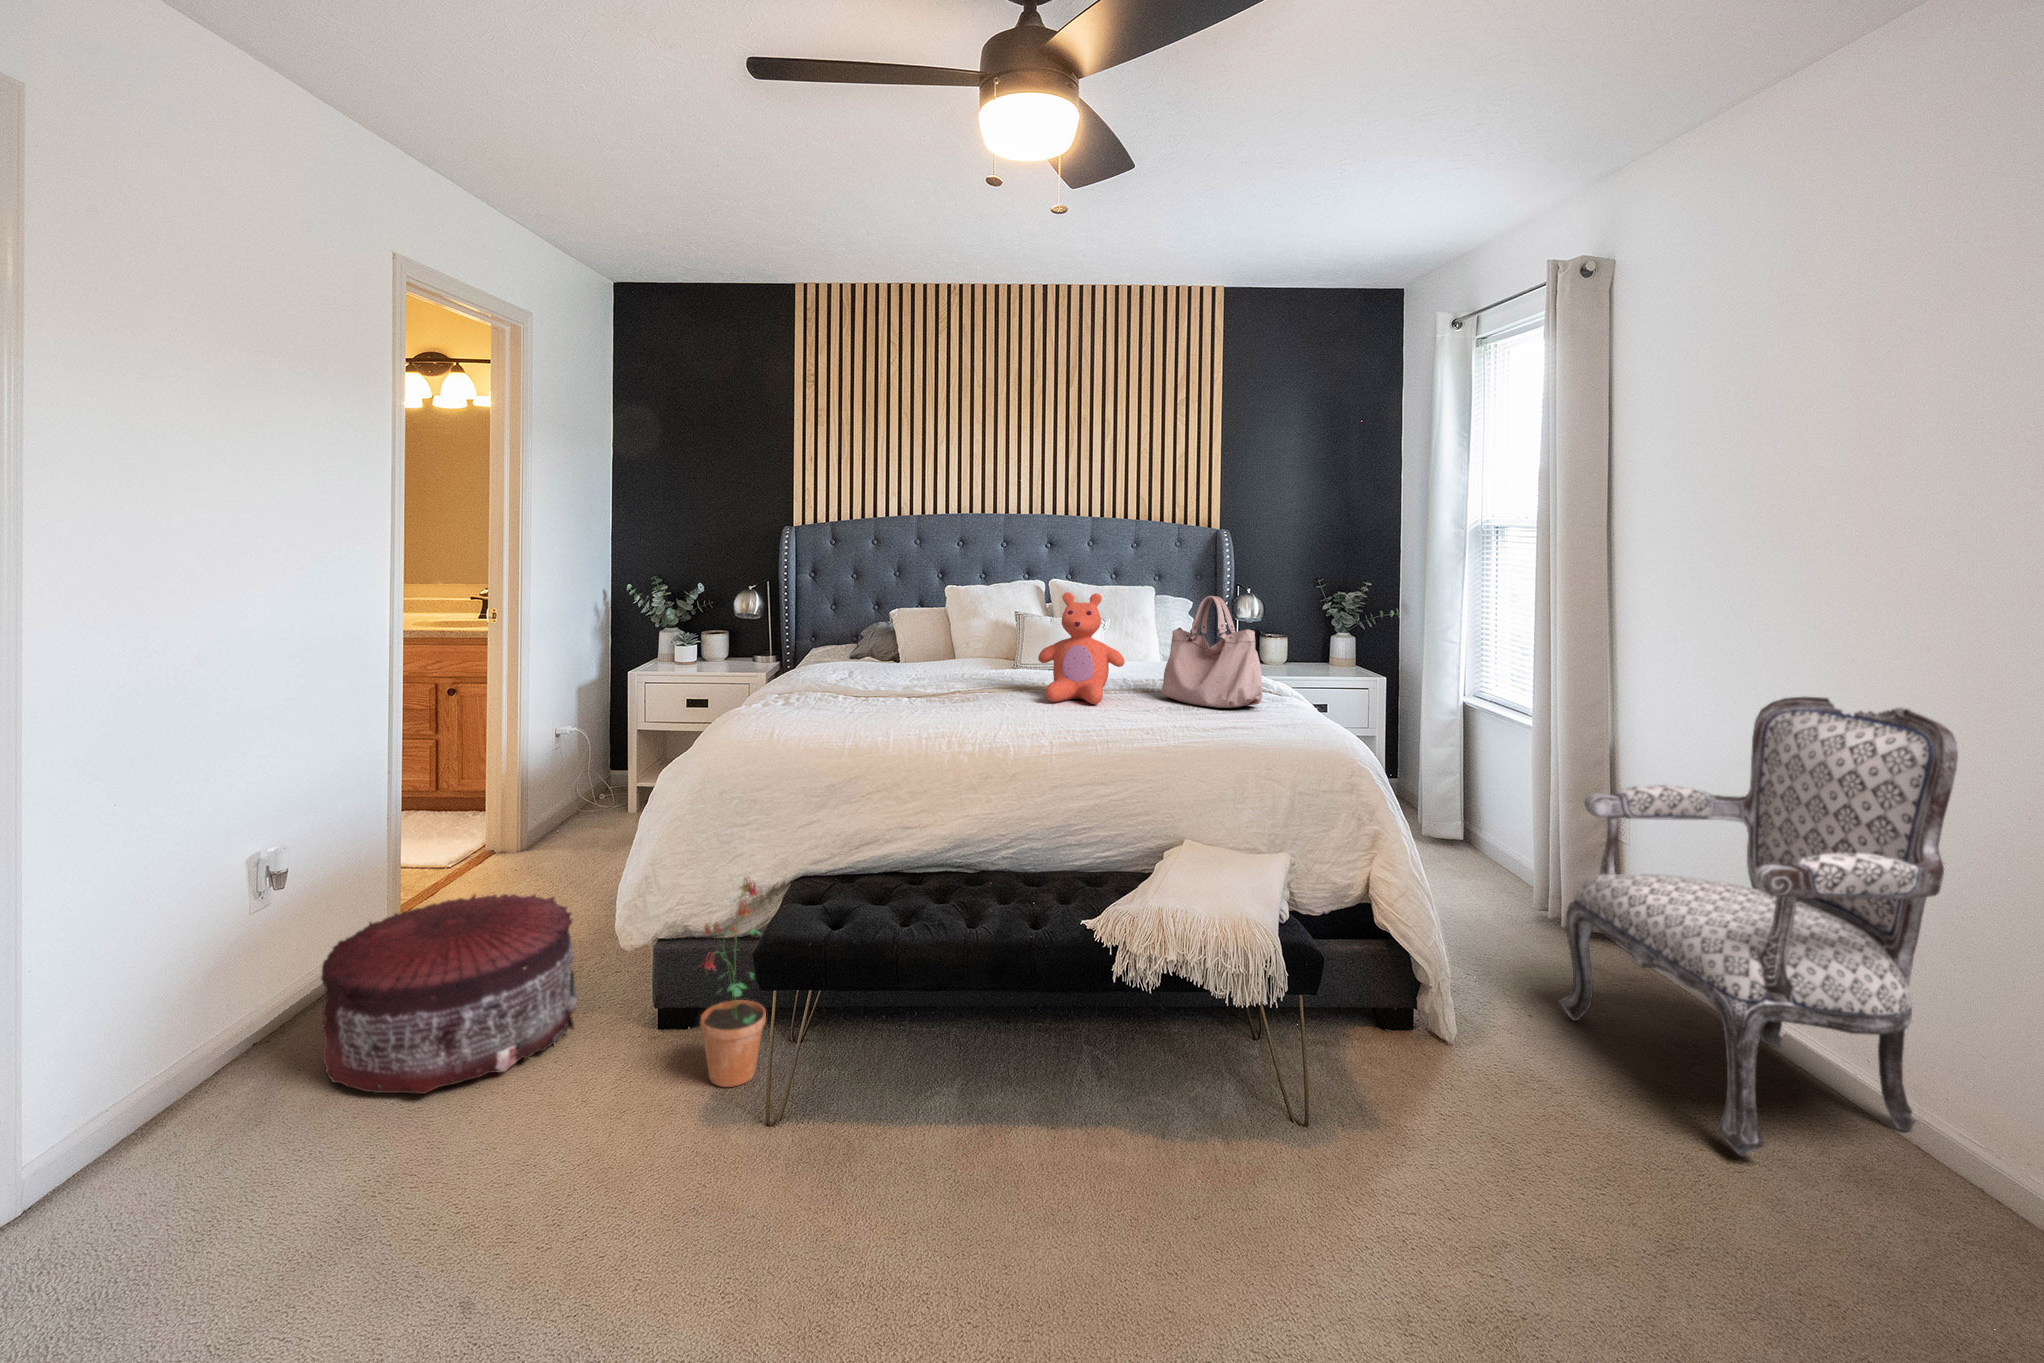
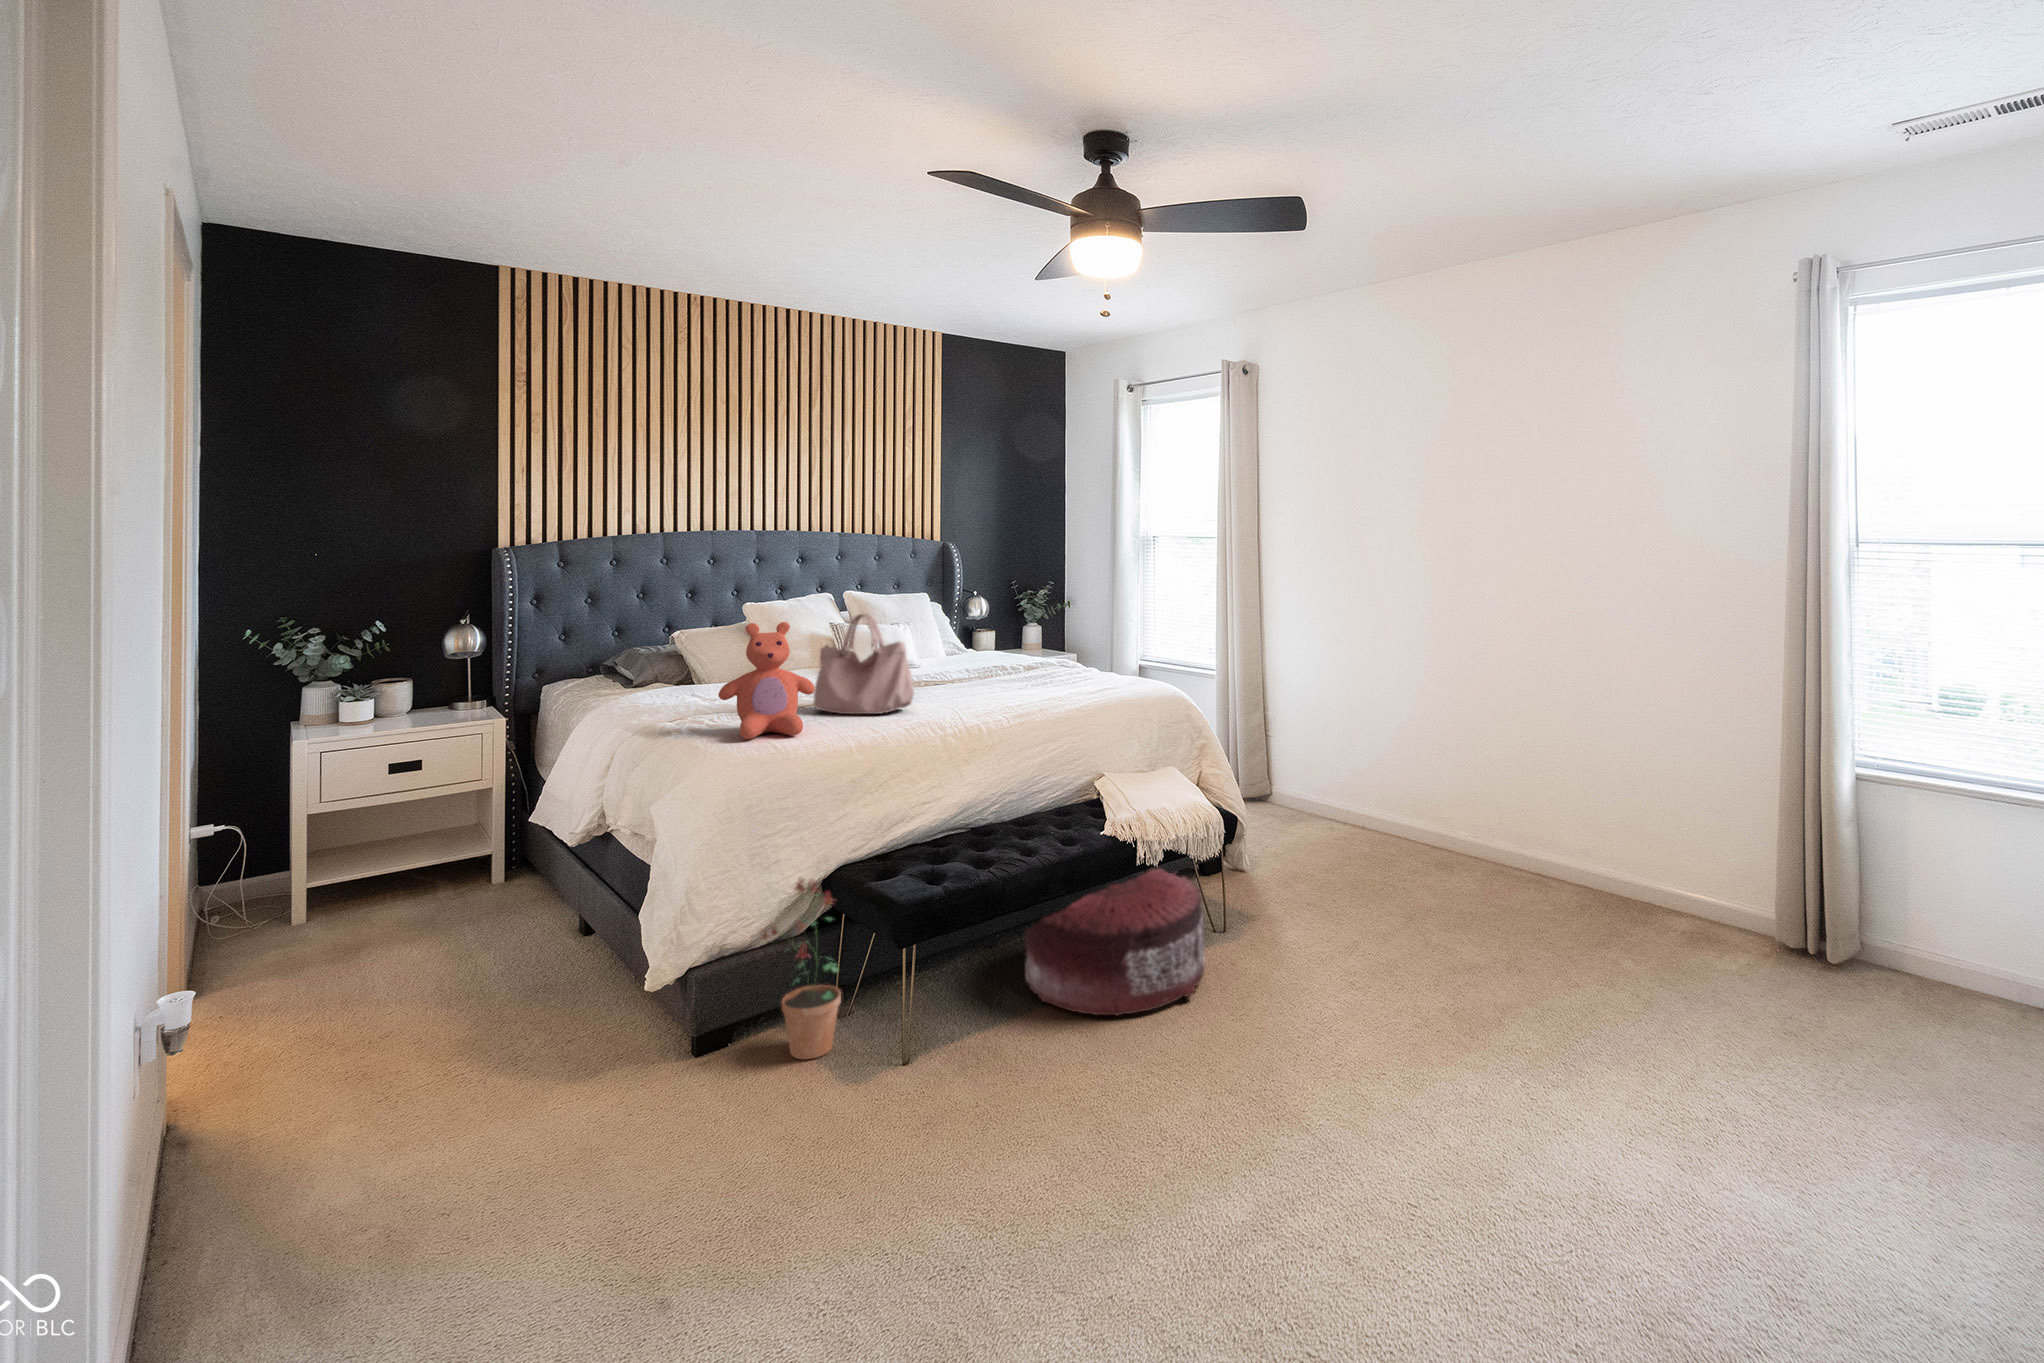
teddy bear: present [1038,592,1125,704] -> present [718,622,815,739]
handbag: present [1162,596,1262,708] -> present [813,614,914,714]
armchair: present [1559,697,1958,1156] -> none [1277,633,1457,887]
pouf: present [321,894,577,1094] -> present [1024,868,1205,1015]

